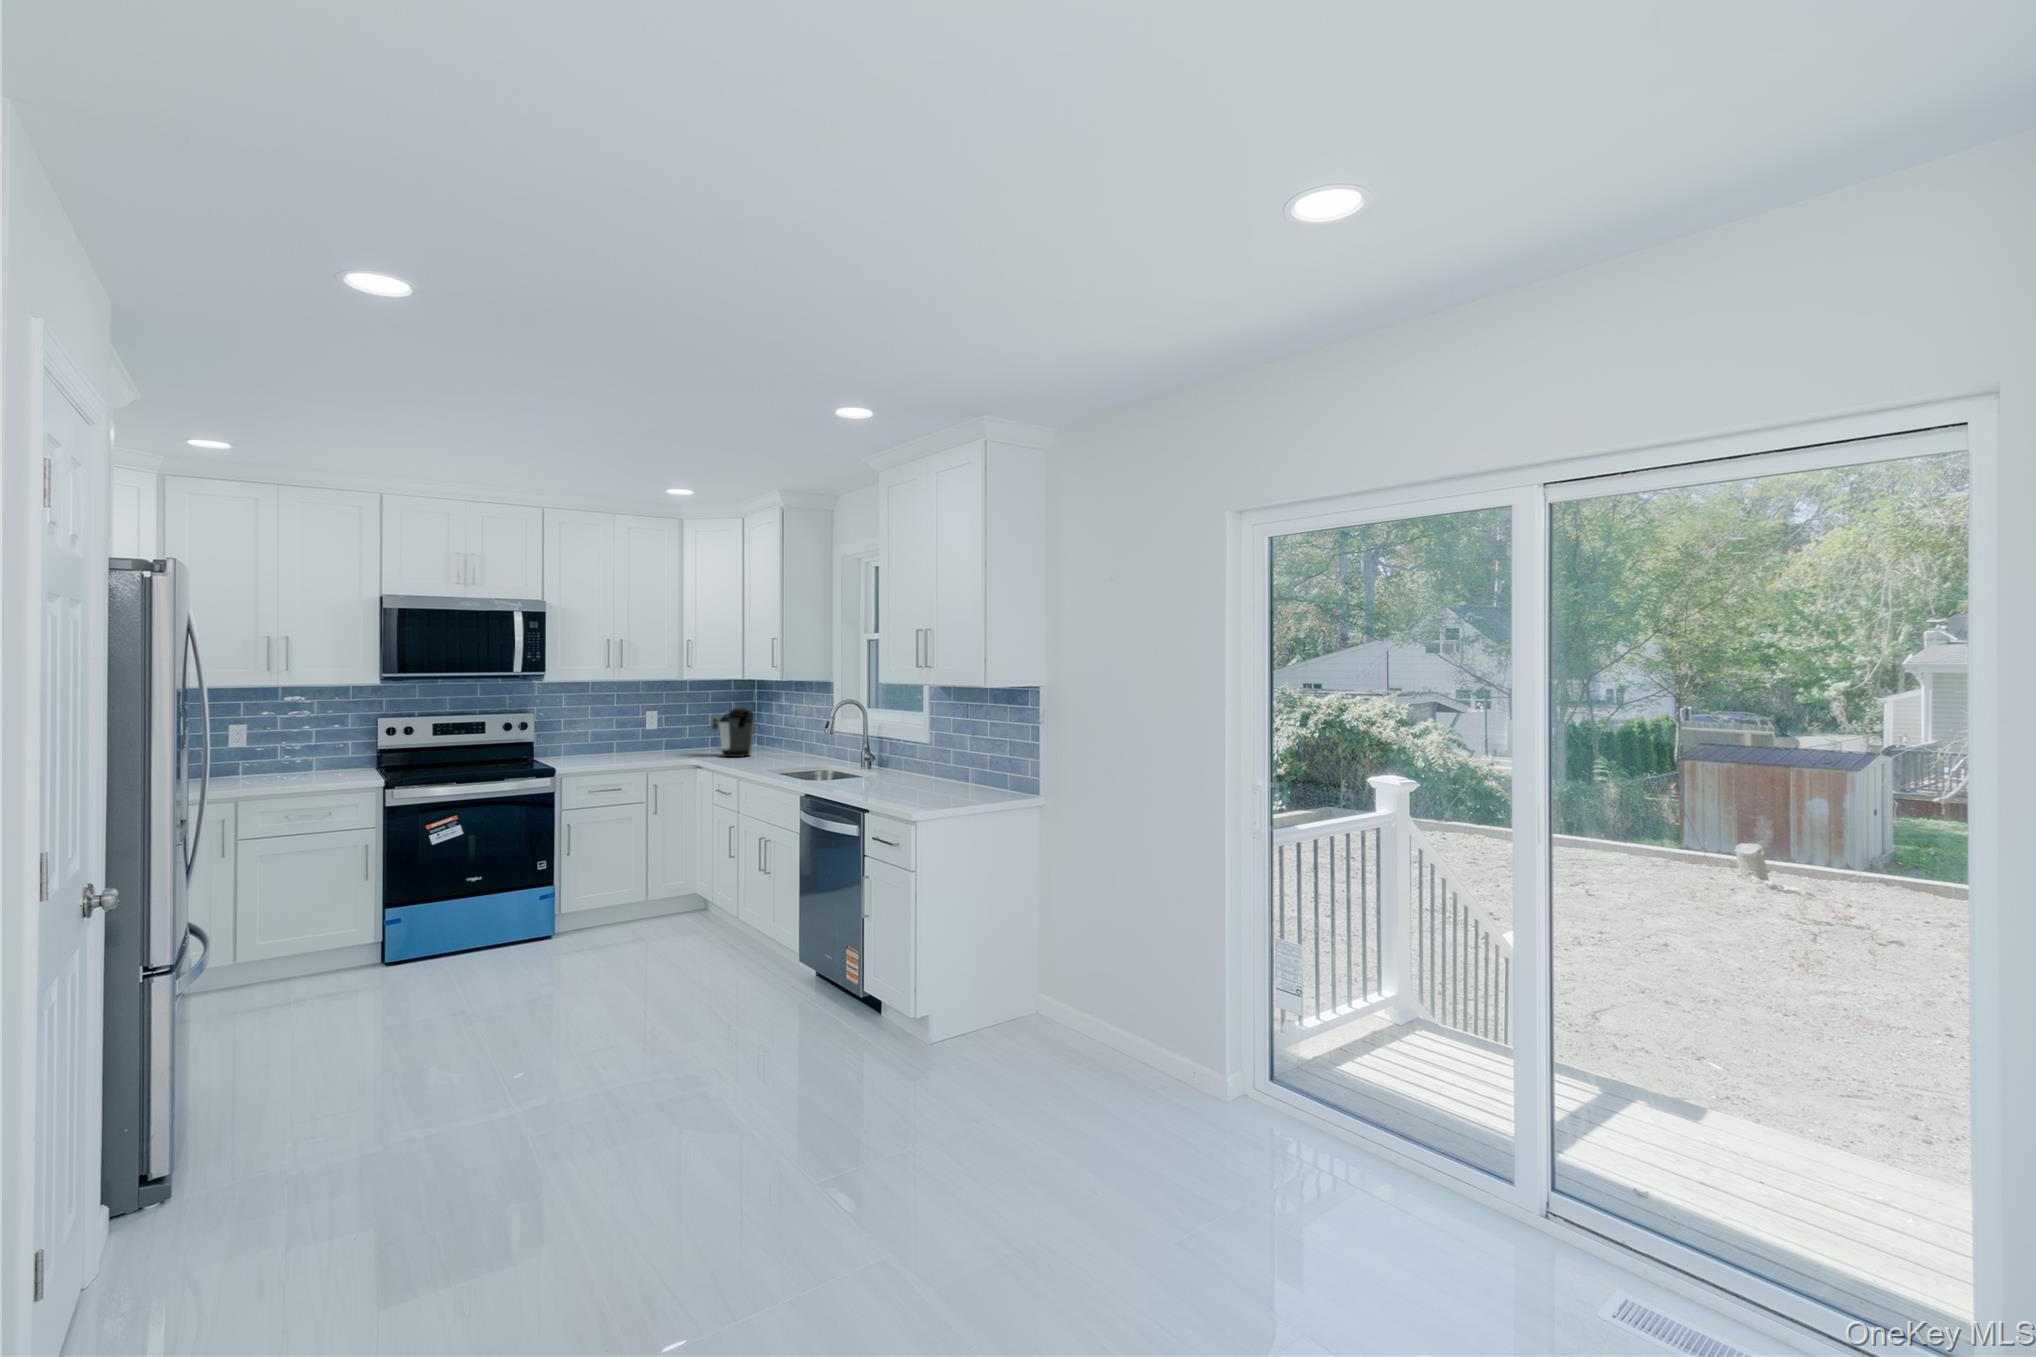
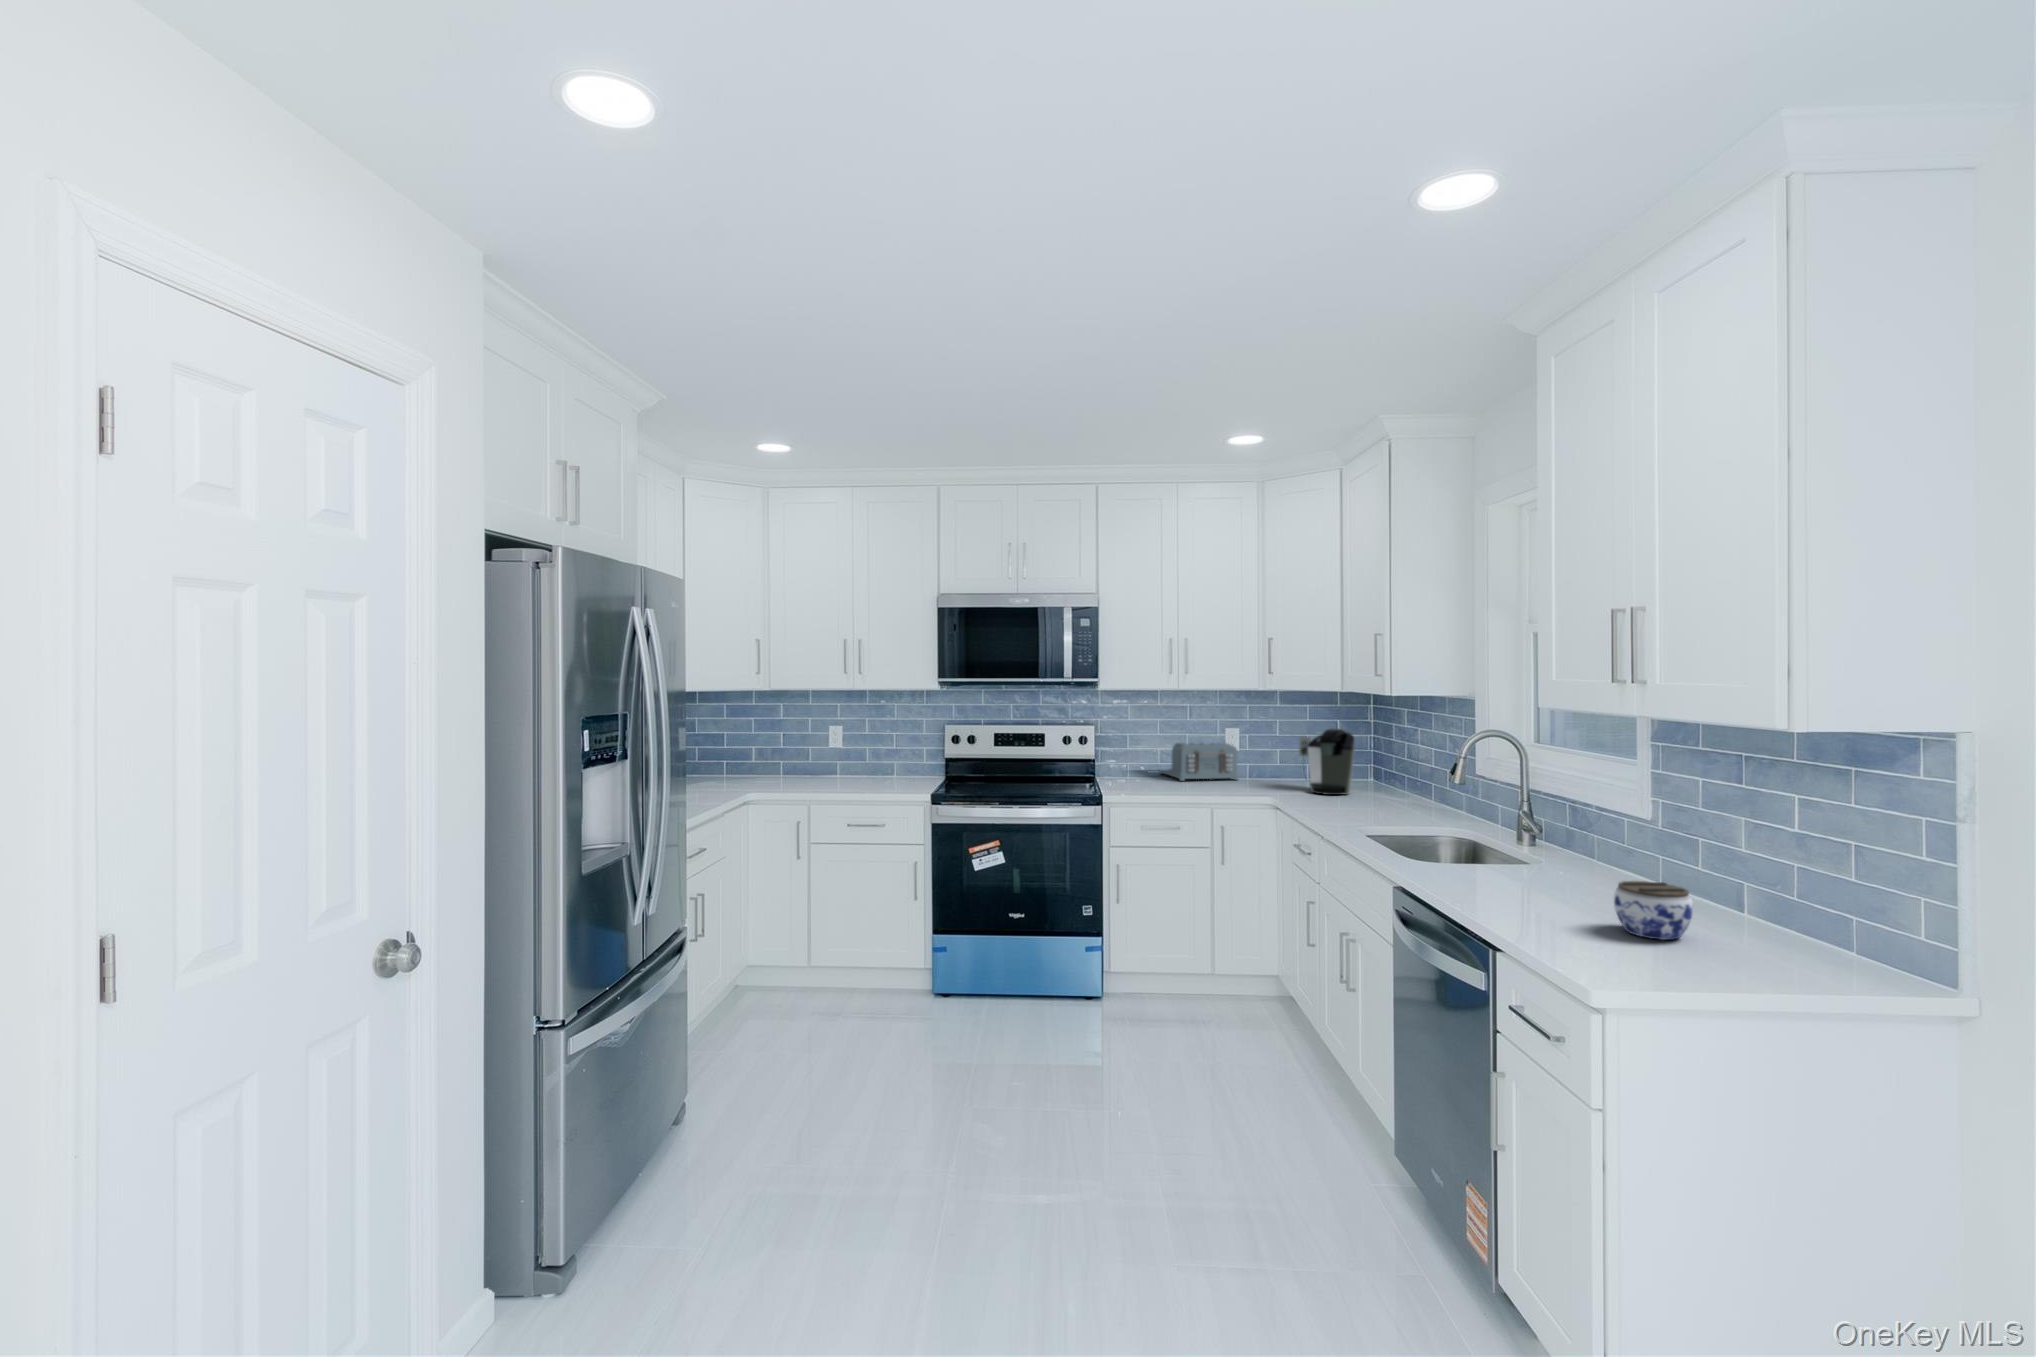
toaster: none [589,723,661,757] -> present [1159,743,1238,781]
jar: none [907,771,943,799] -> present [1614,881,1693,940]

